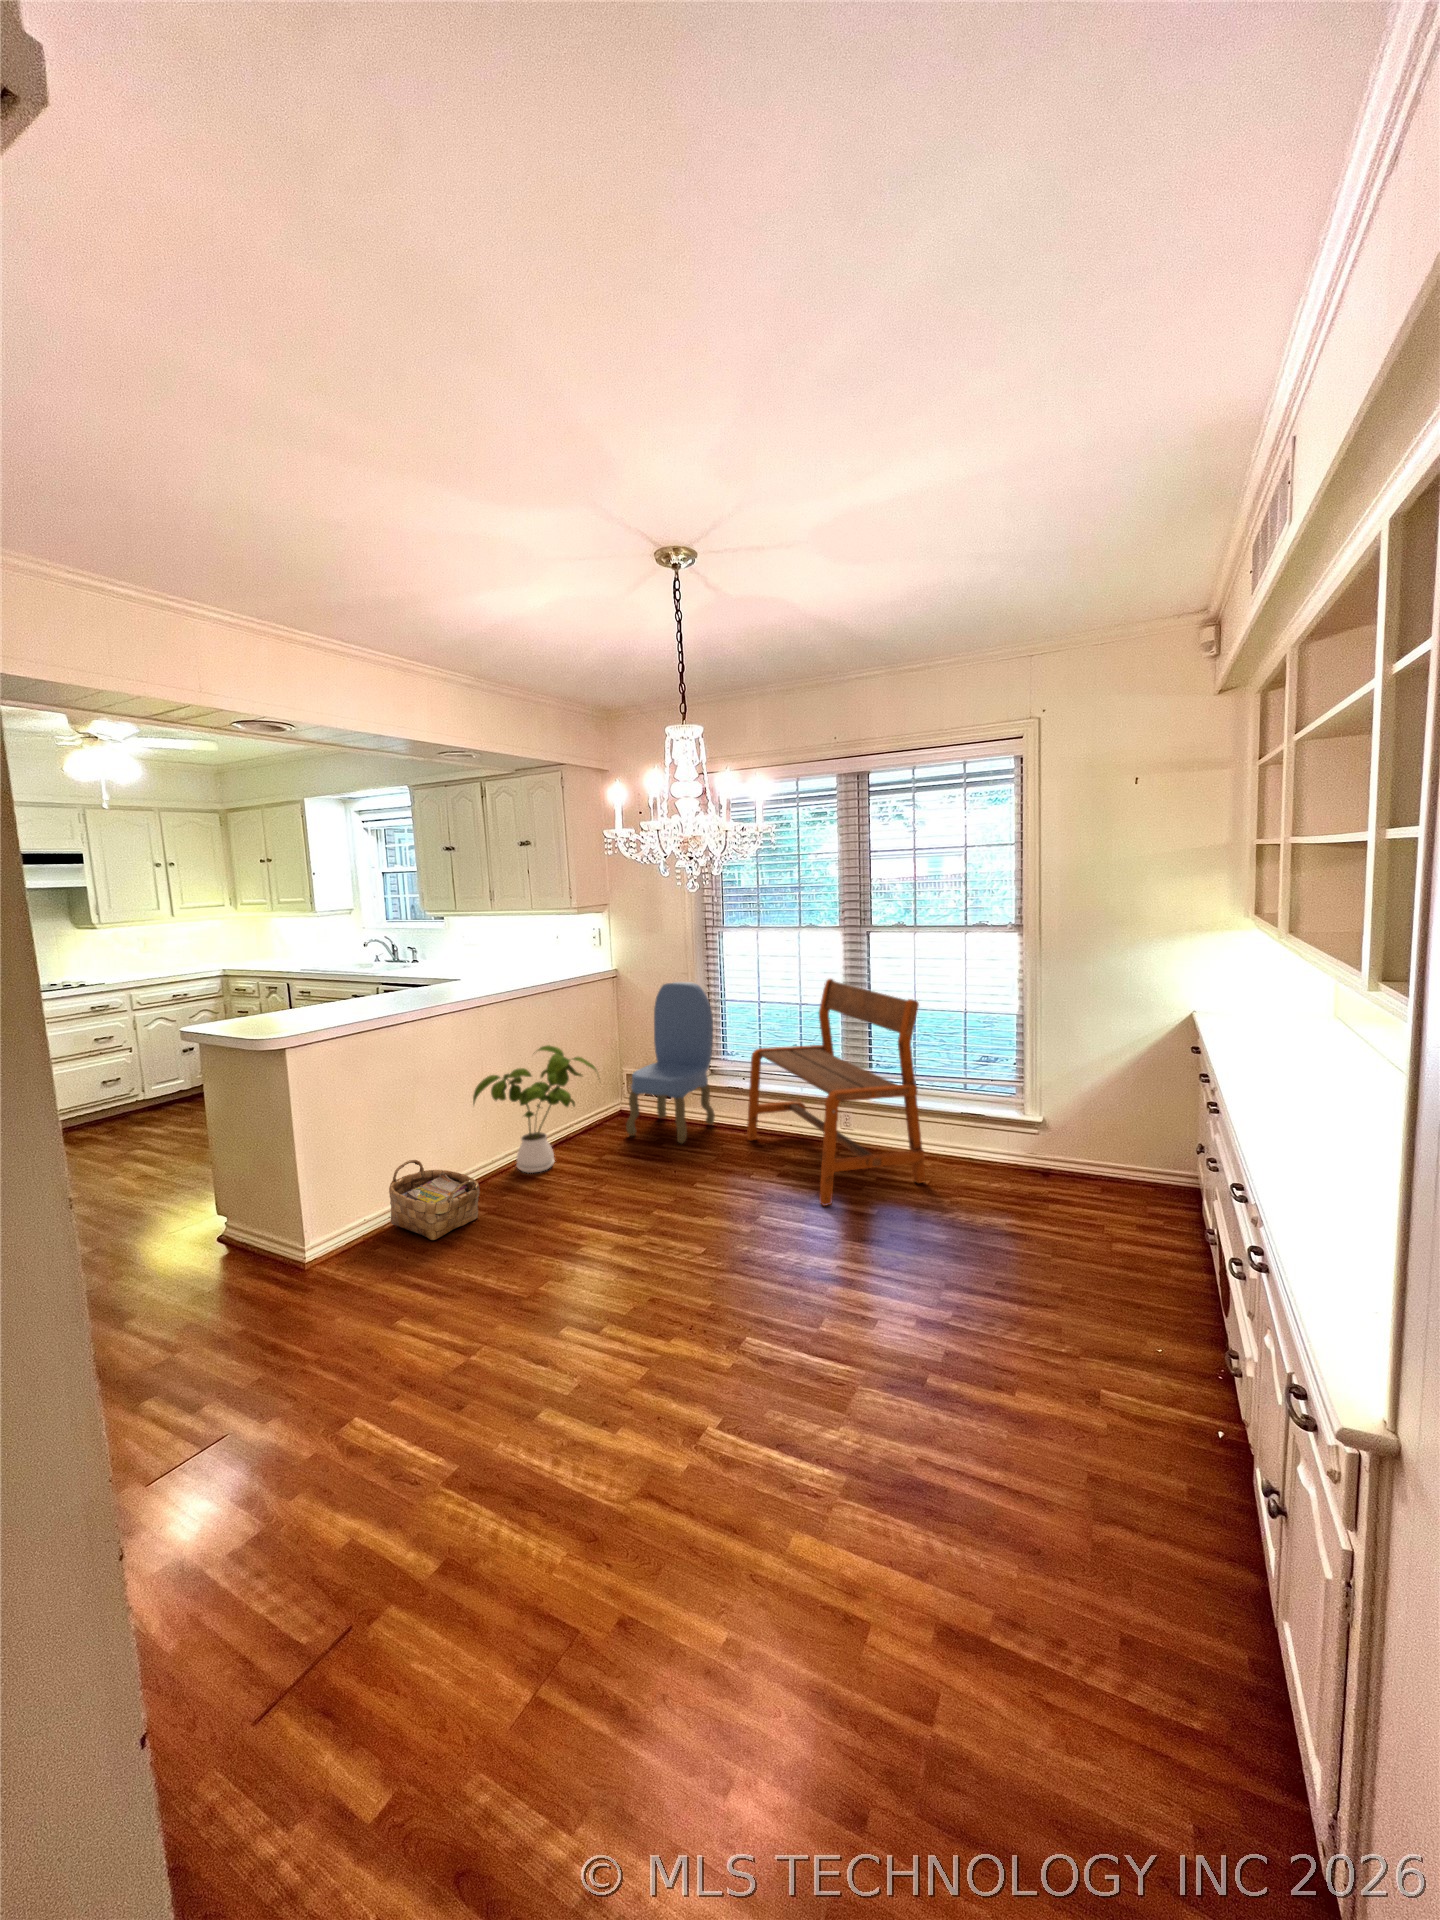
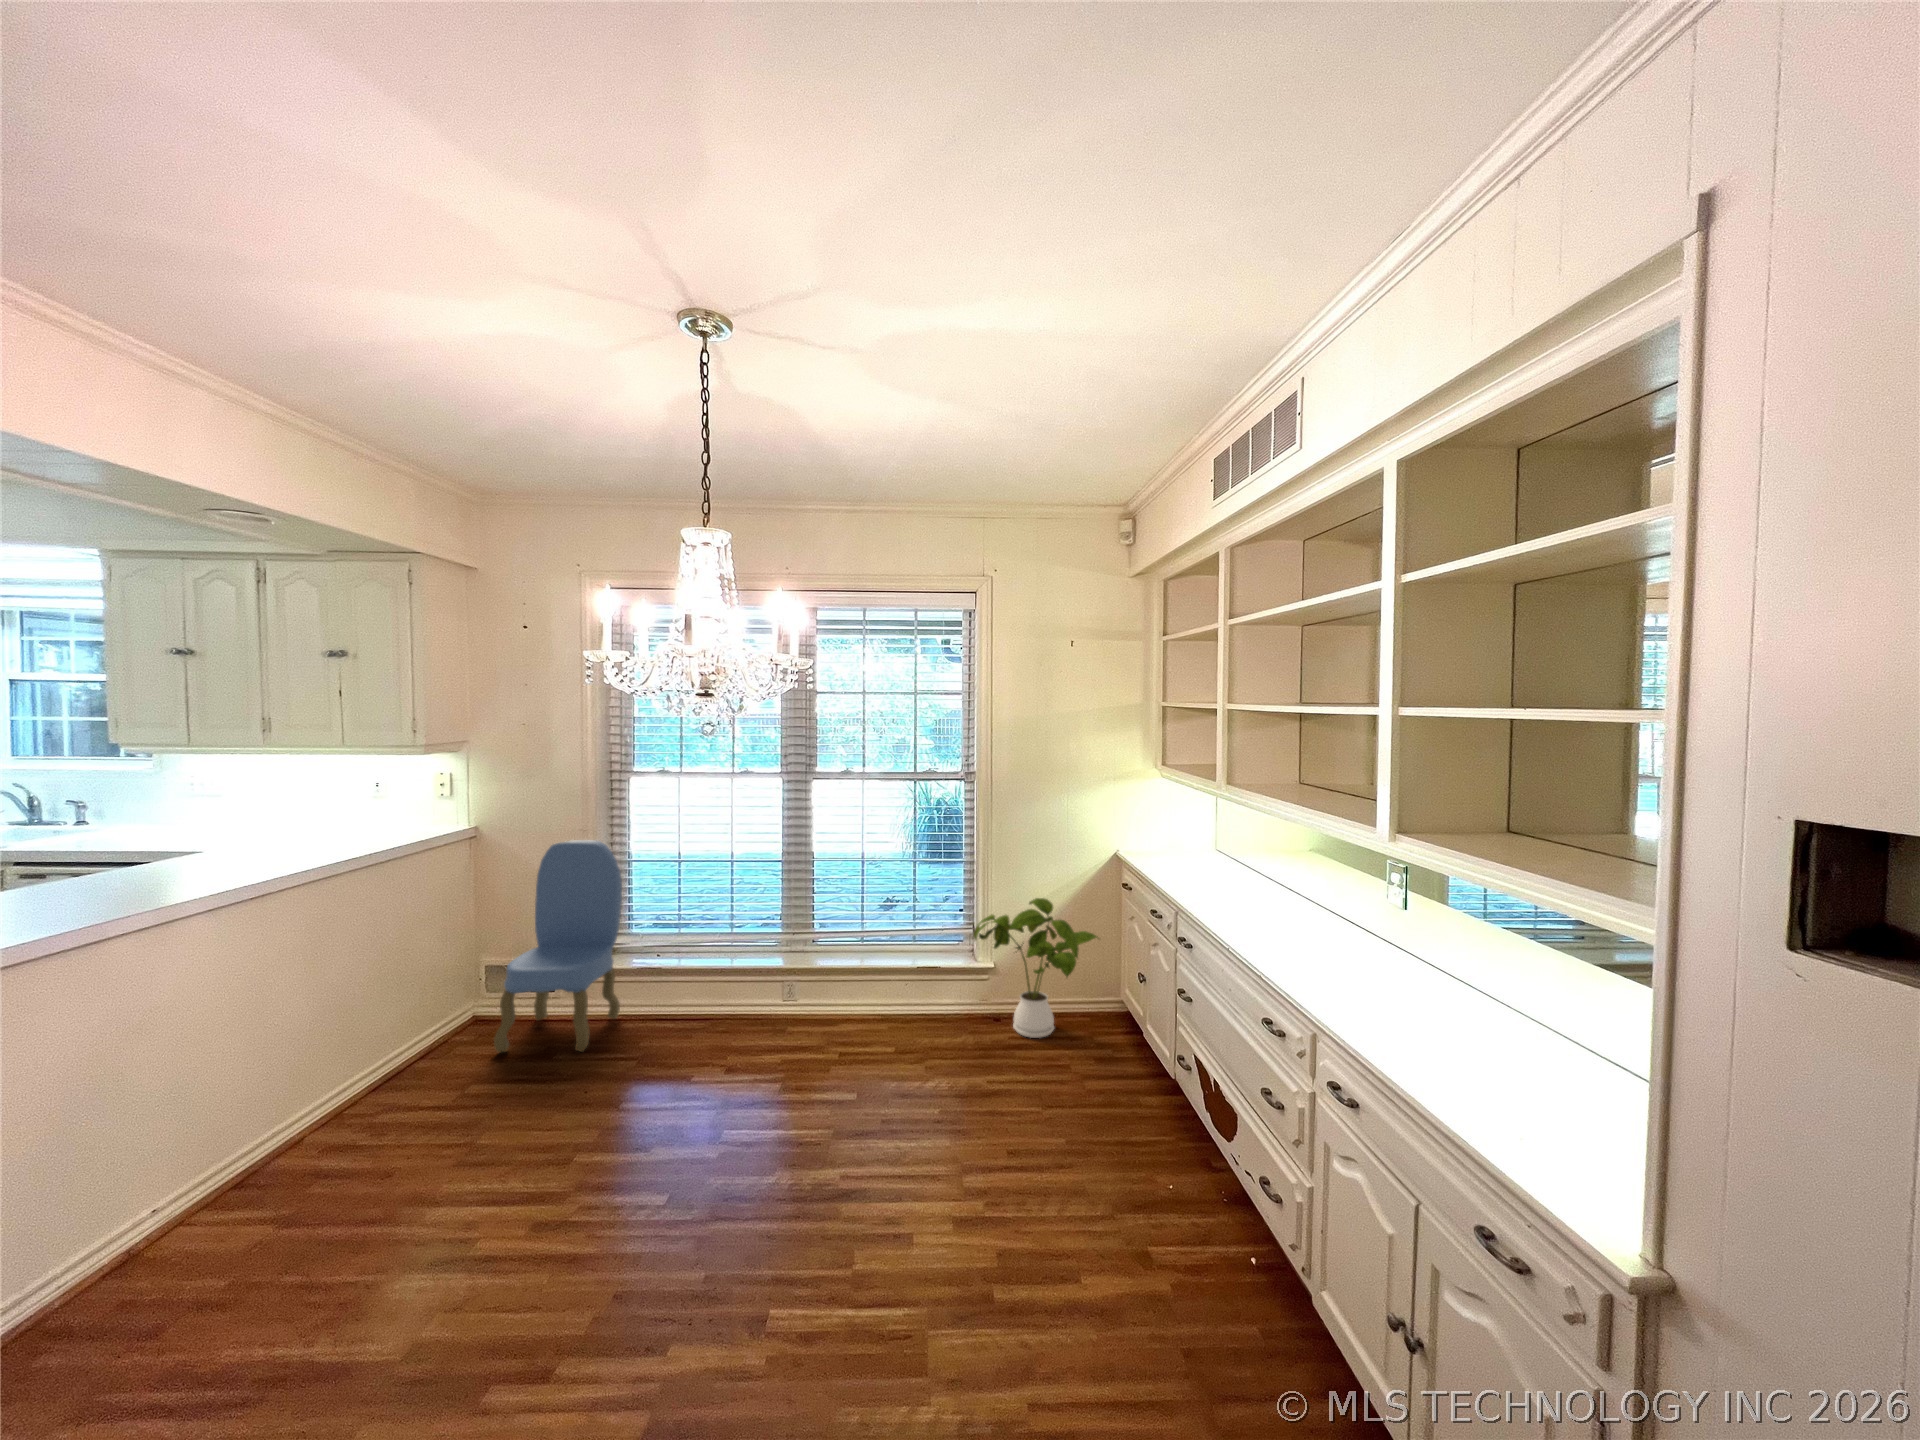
bench: present [747,979,926,1206] -> none [668,829,894,1101]
house plant: present [473,1045,600,1173] -> present [973,898,1099,1038]
woven basket: present [389,1160,479,1240] -> none [42,1173,258,1316]

